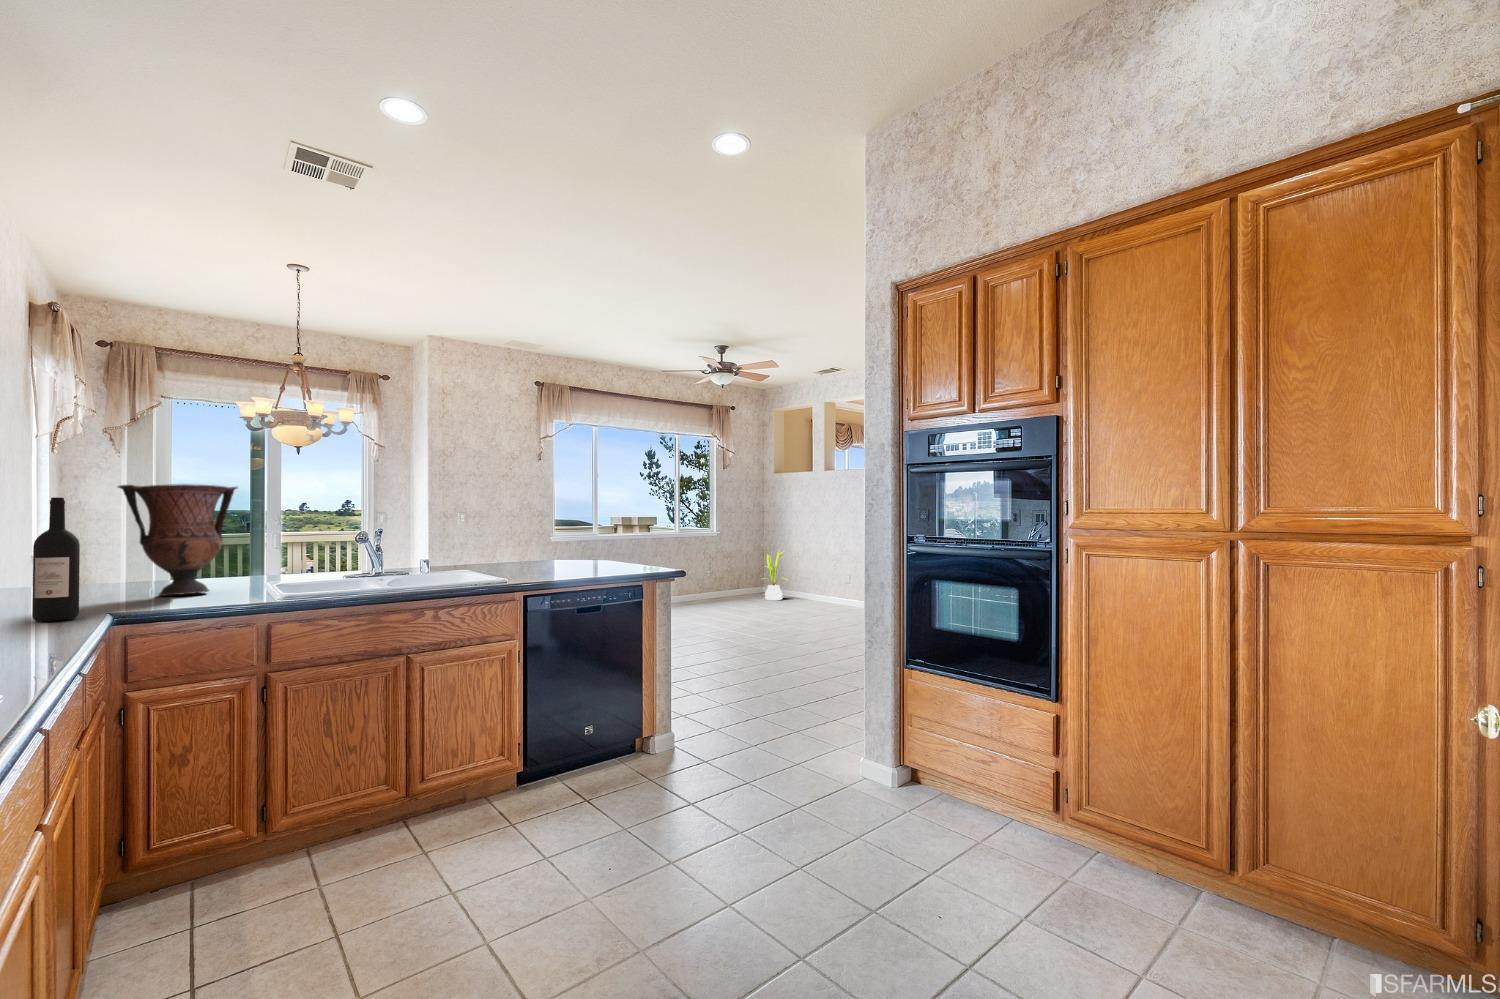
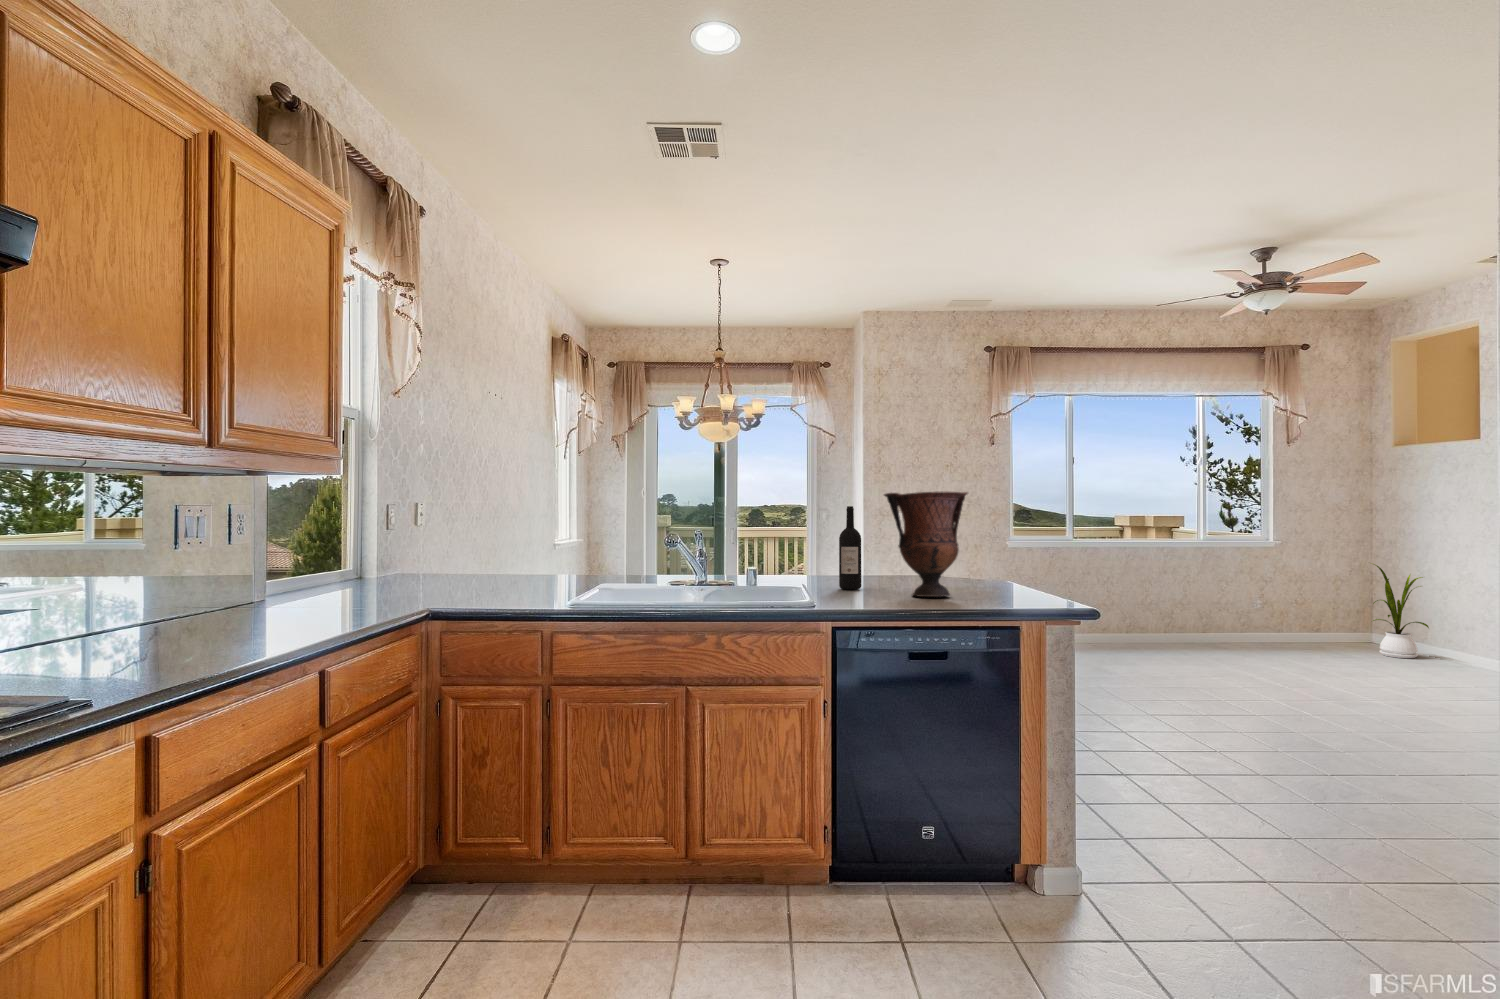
vase: present [118,484,238,596] -> present [884,491,968,597]
wine bottle: present [32,497,80,622] -> present [839,506,861,590]

